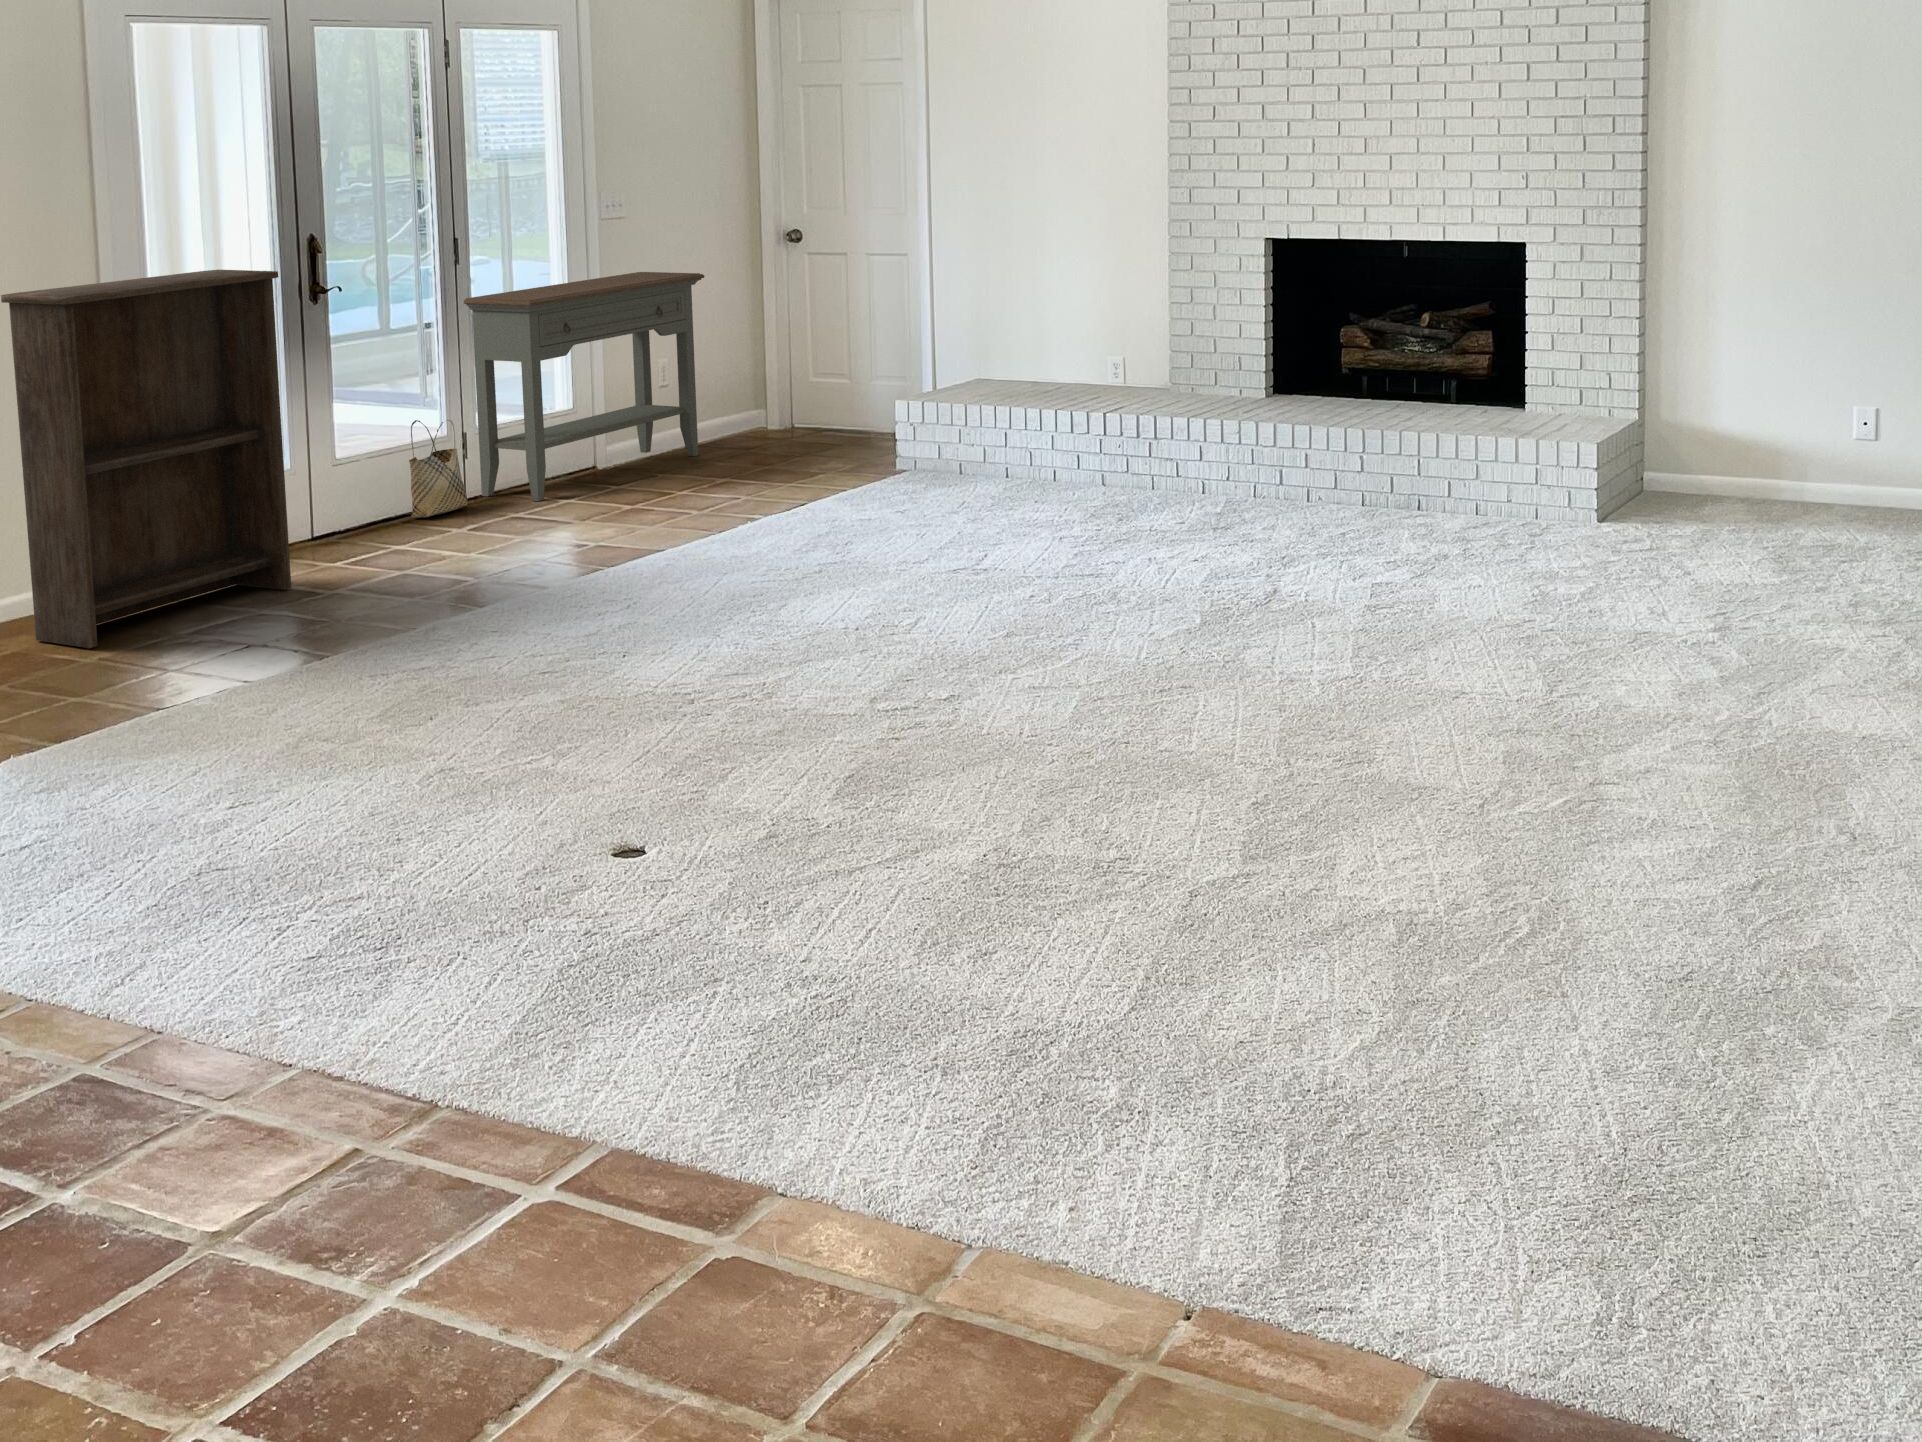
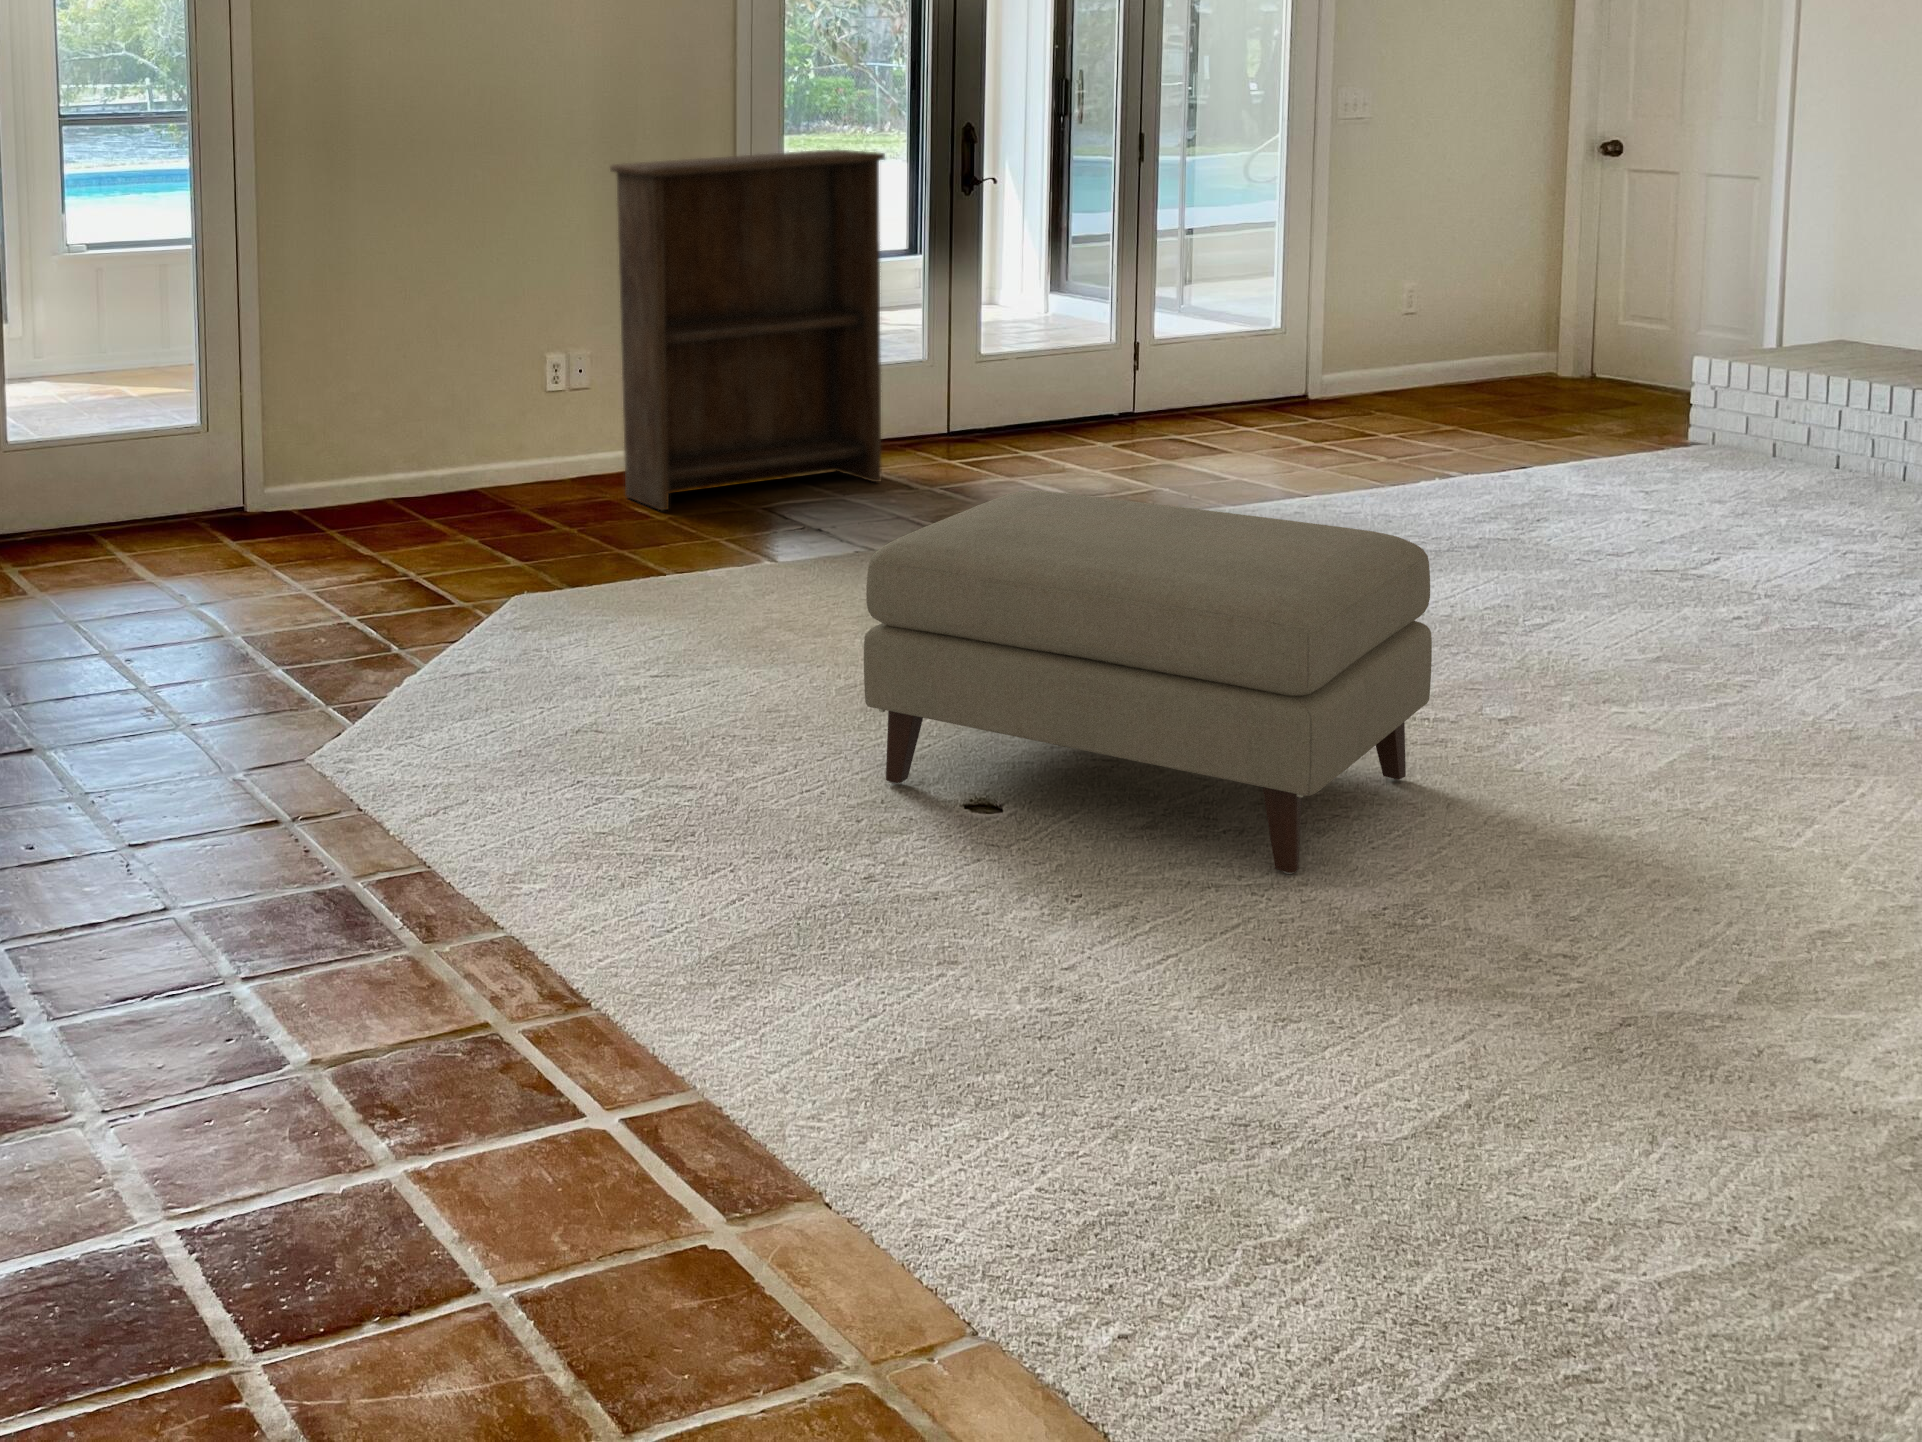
console table: present [464,272,705,501] -> none [1143,174,1464,426]
woven basket: present [409,420,468,517] -> none [1057,323,1124,428]
ottoman: none [509,562,931,850] -> present [864,491,1432,874]

